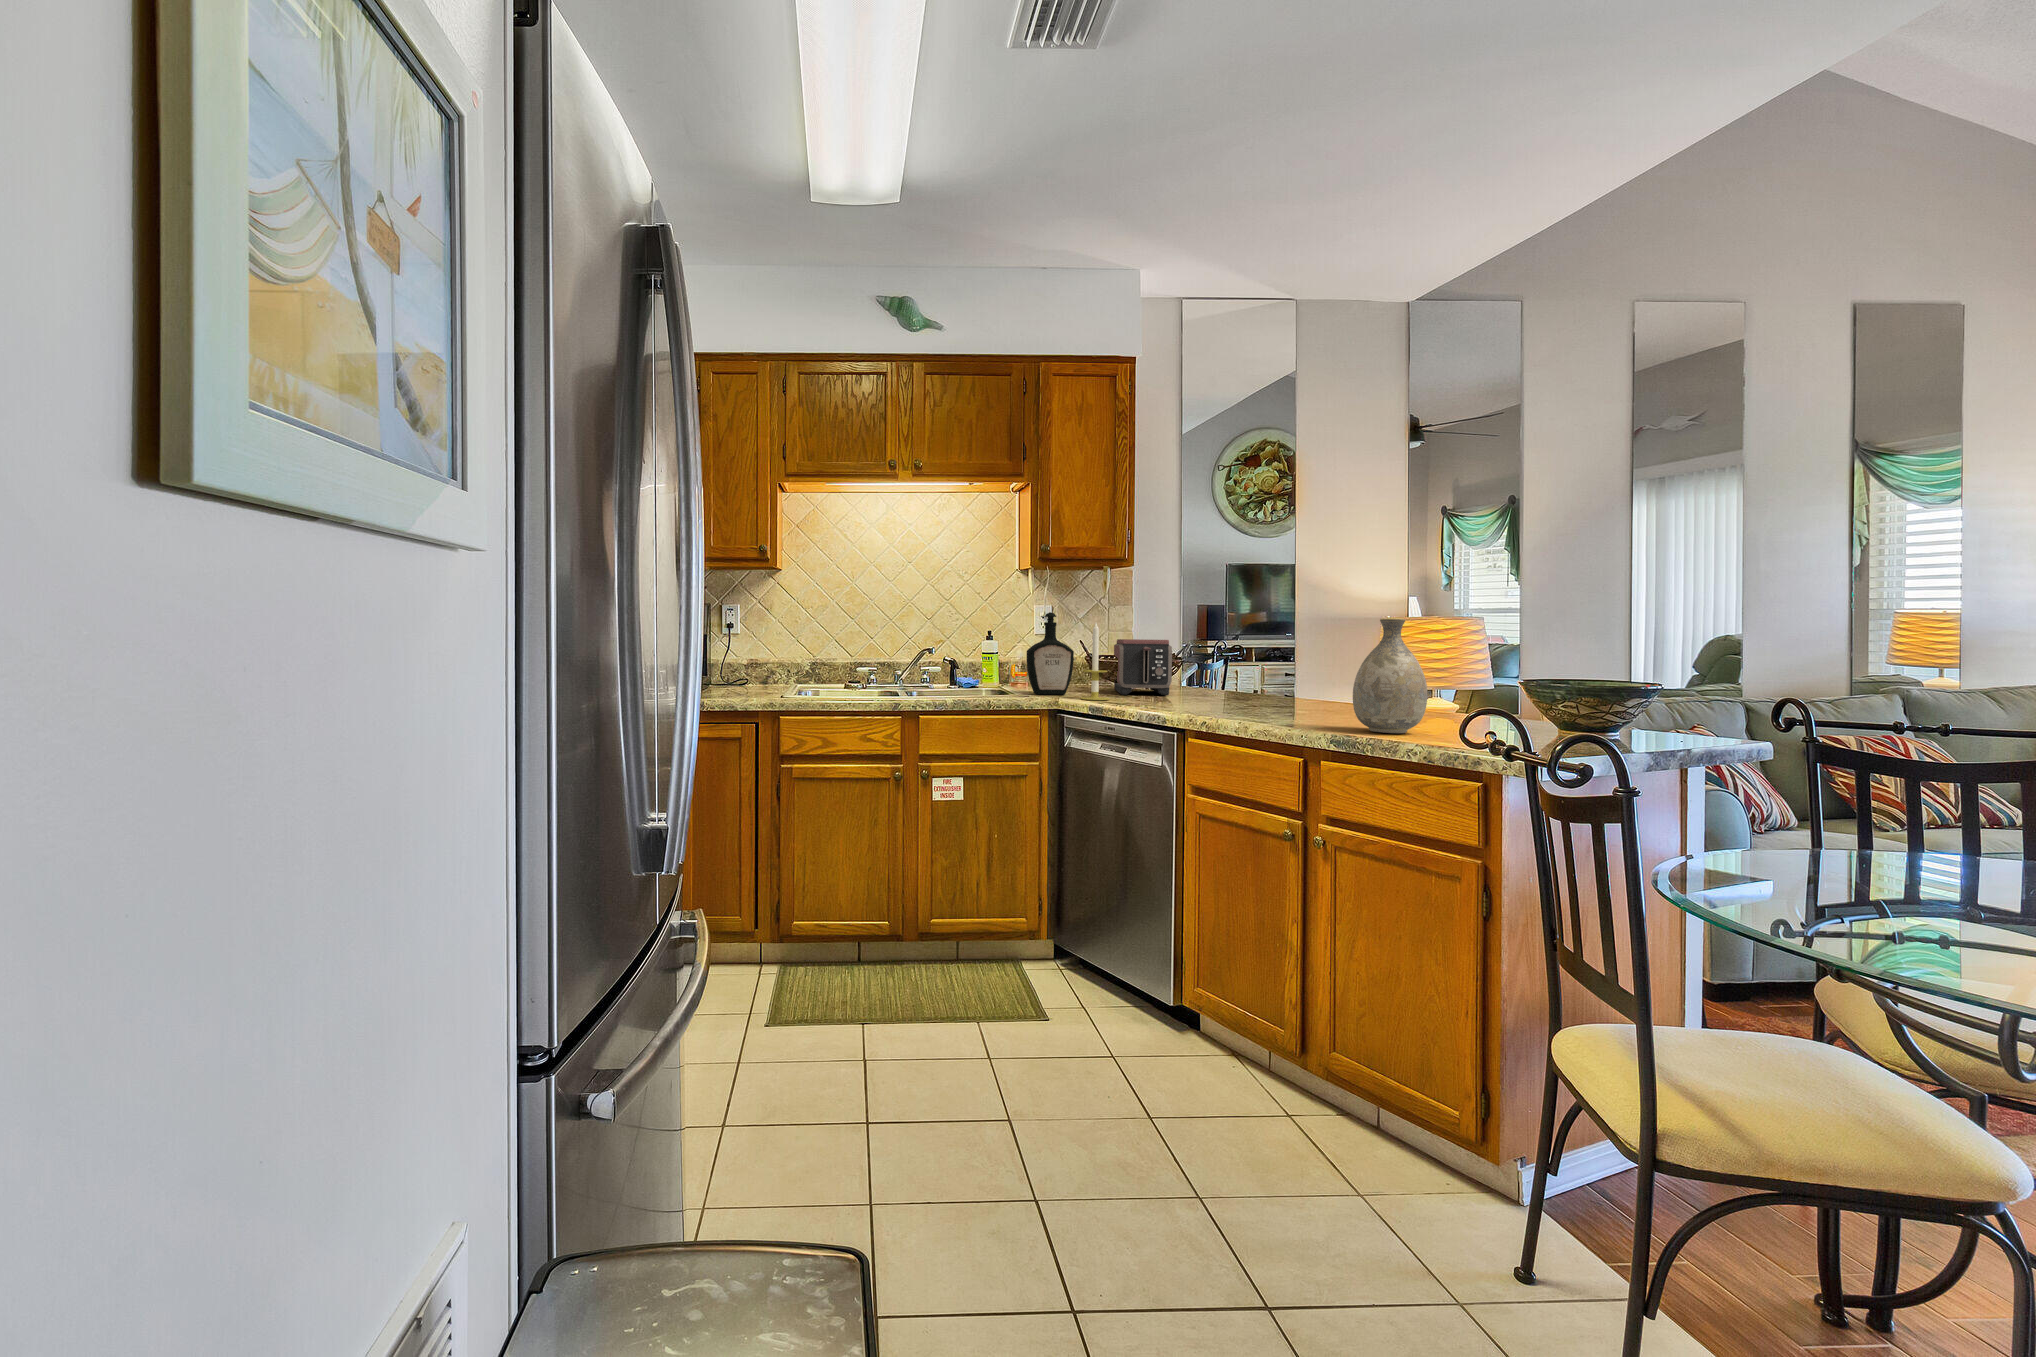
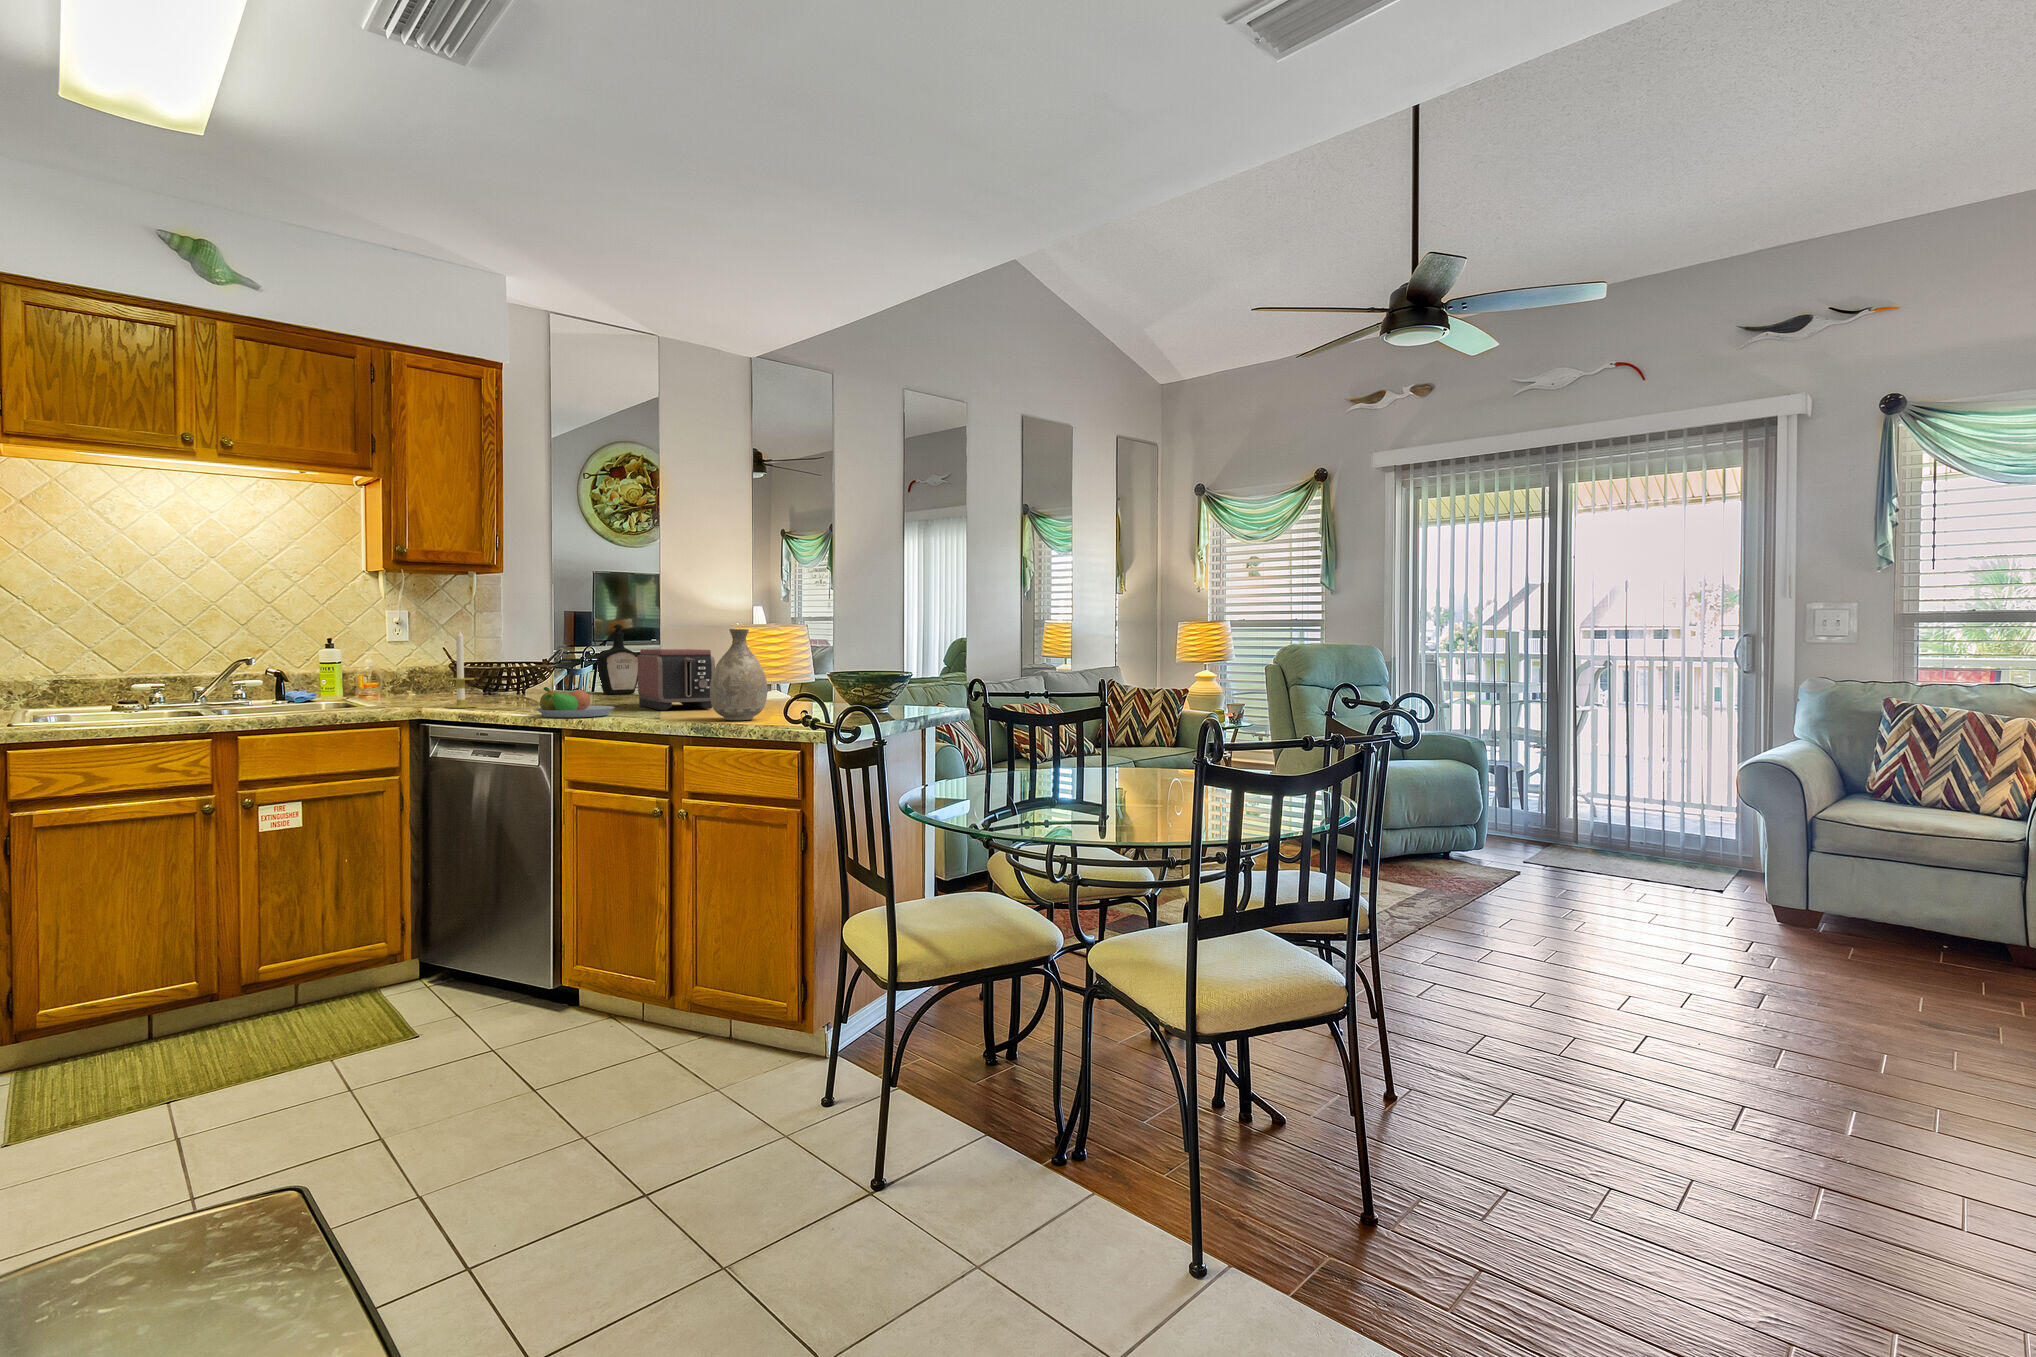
bottle: present [1027,612,1074,695] -> present [597,624,638,694]
toaster: present [1114,639,1172,695] -> present [638,649,715,710]
fruit bowl: none [1160,683,1241,718] -> present [536,687,615,718]

